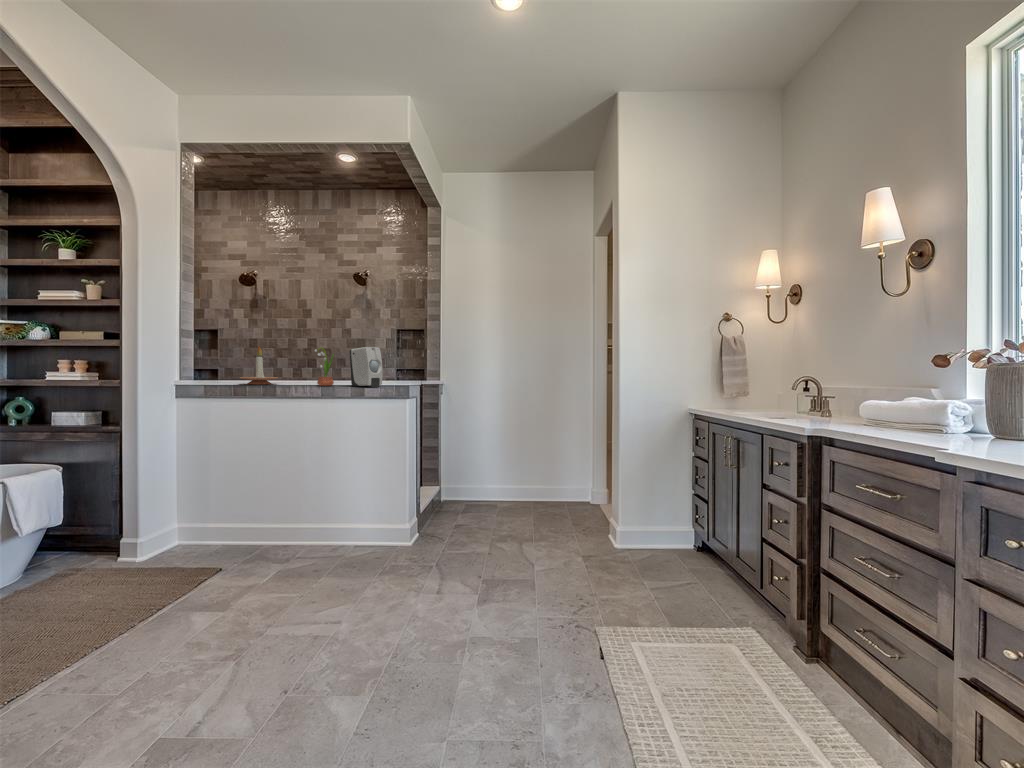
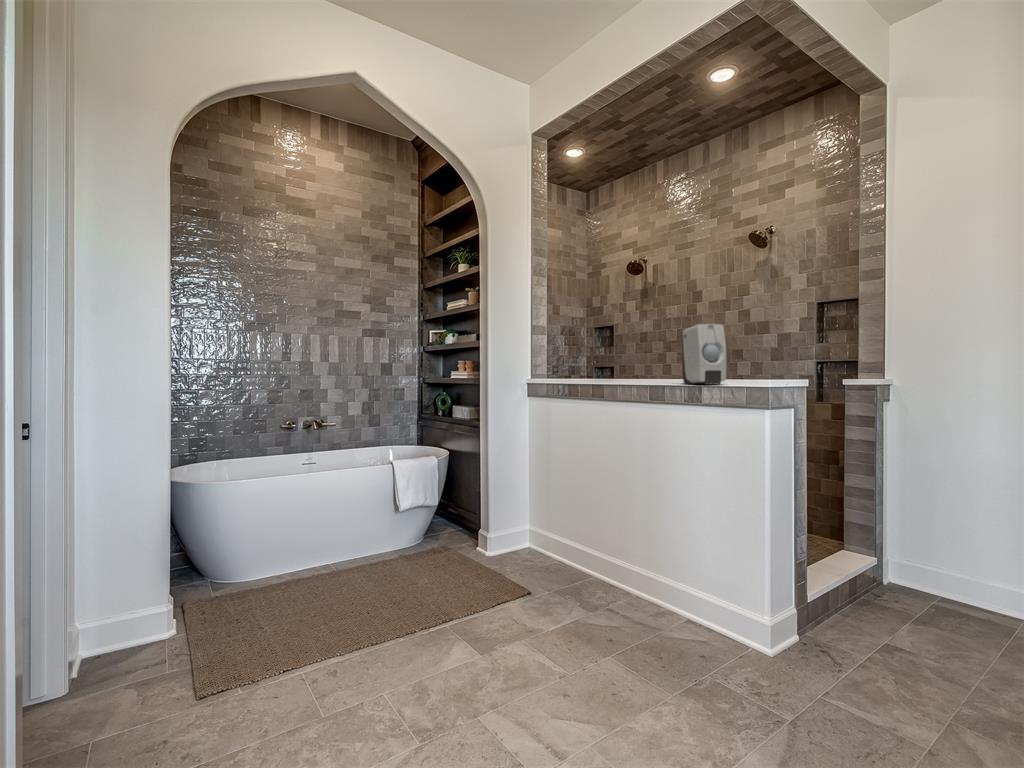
candle holder: present [240,346,278,385] -> none [570,335,613,382]
potted flower: present [315,347,334,386] -> none [639,330,666,383]

